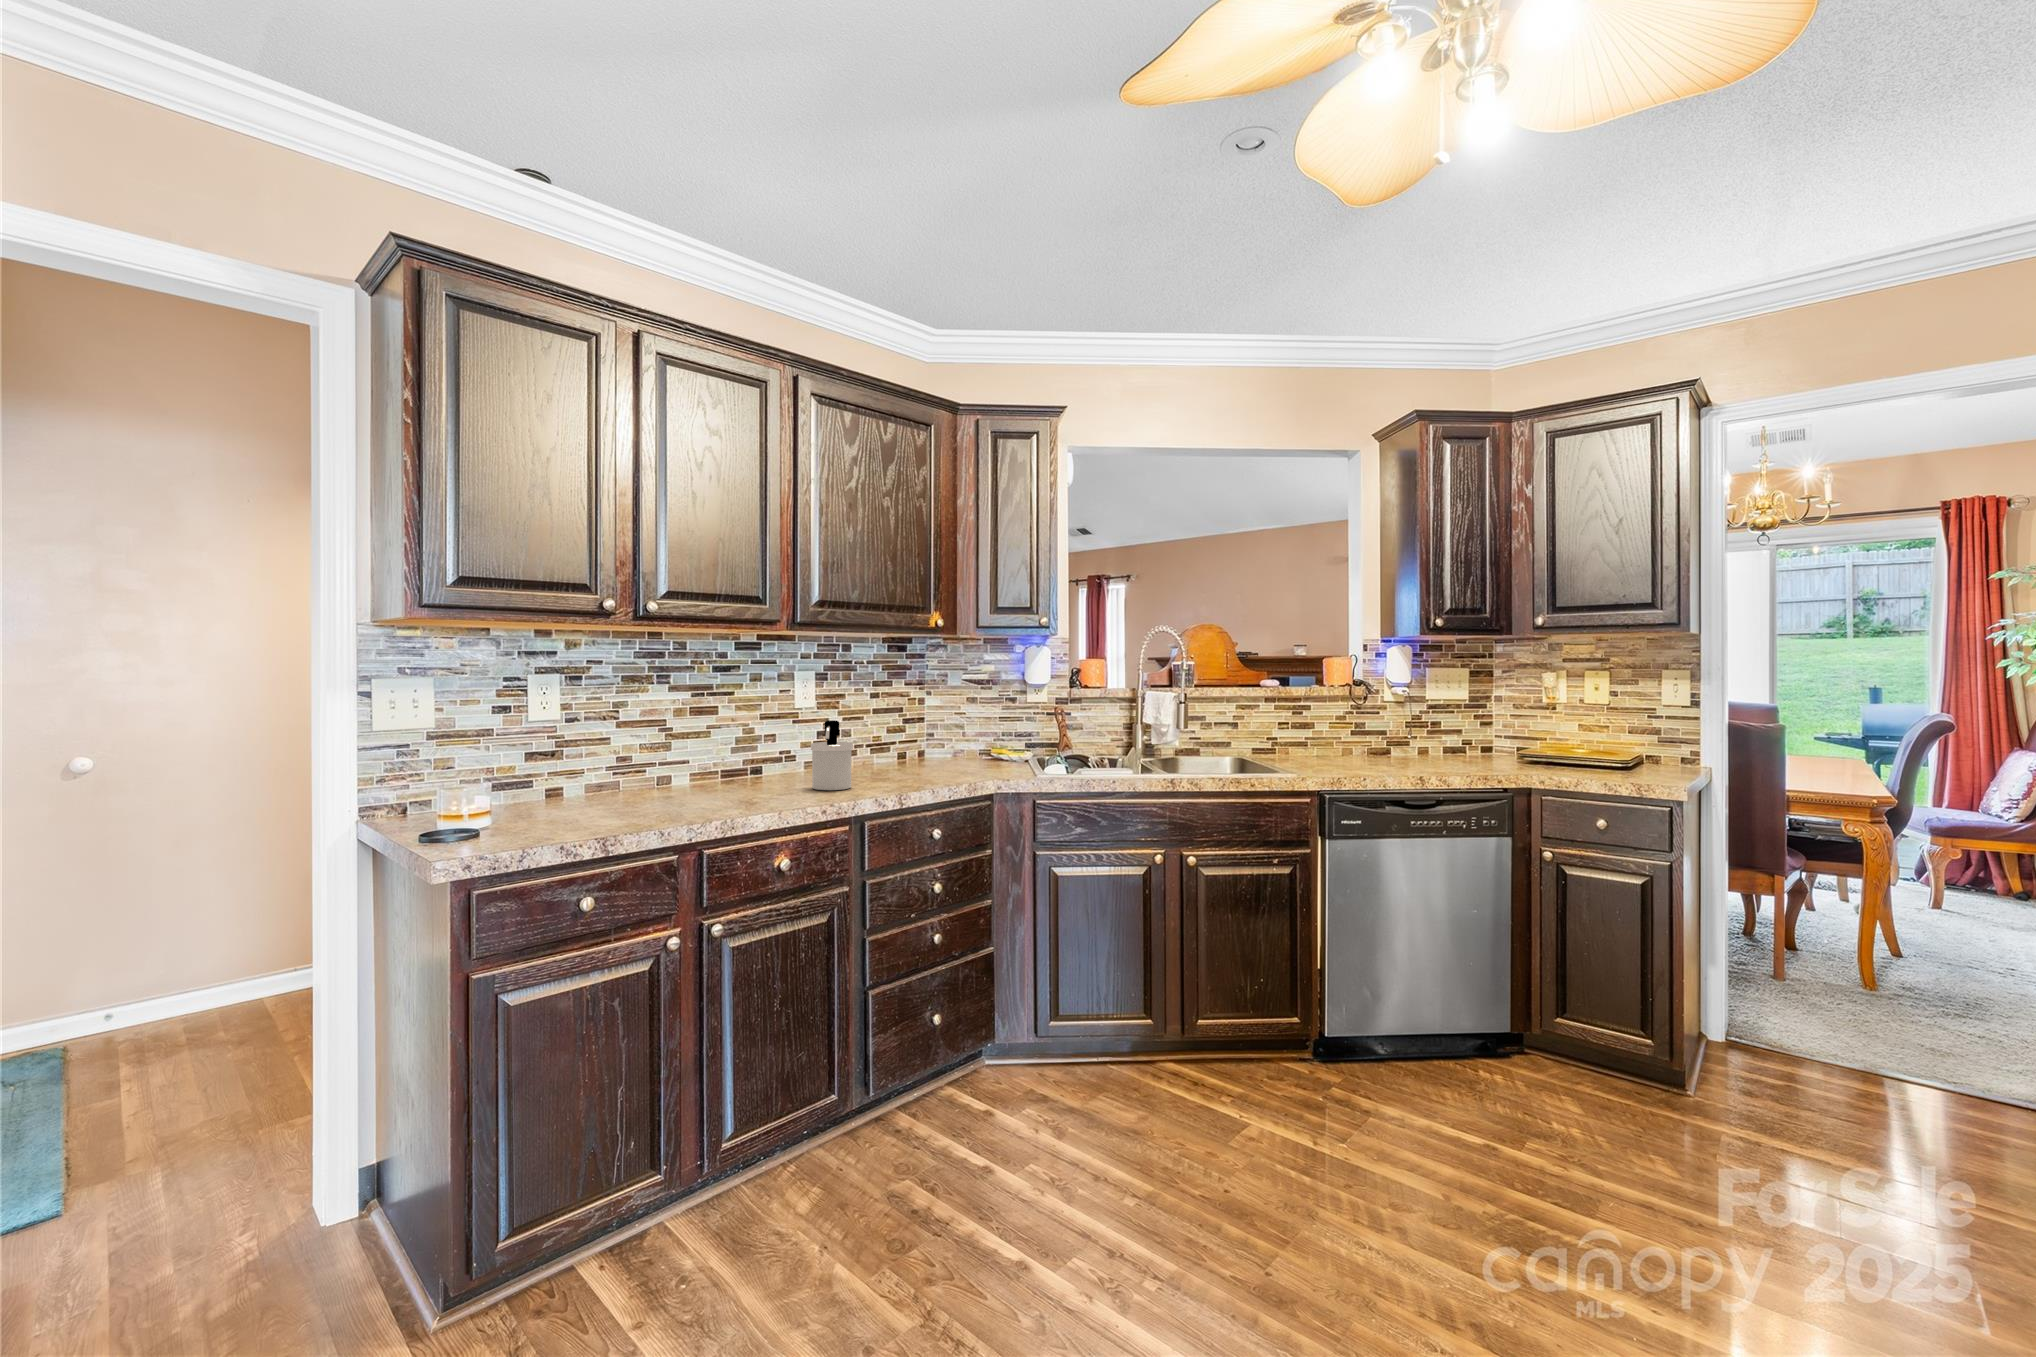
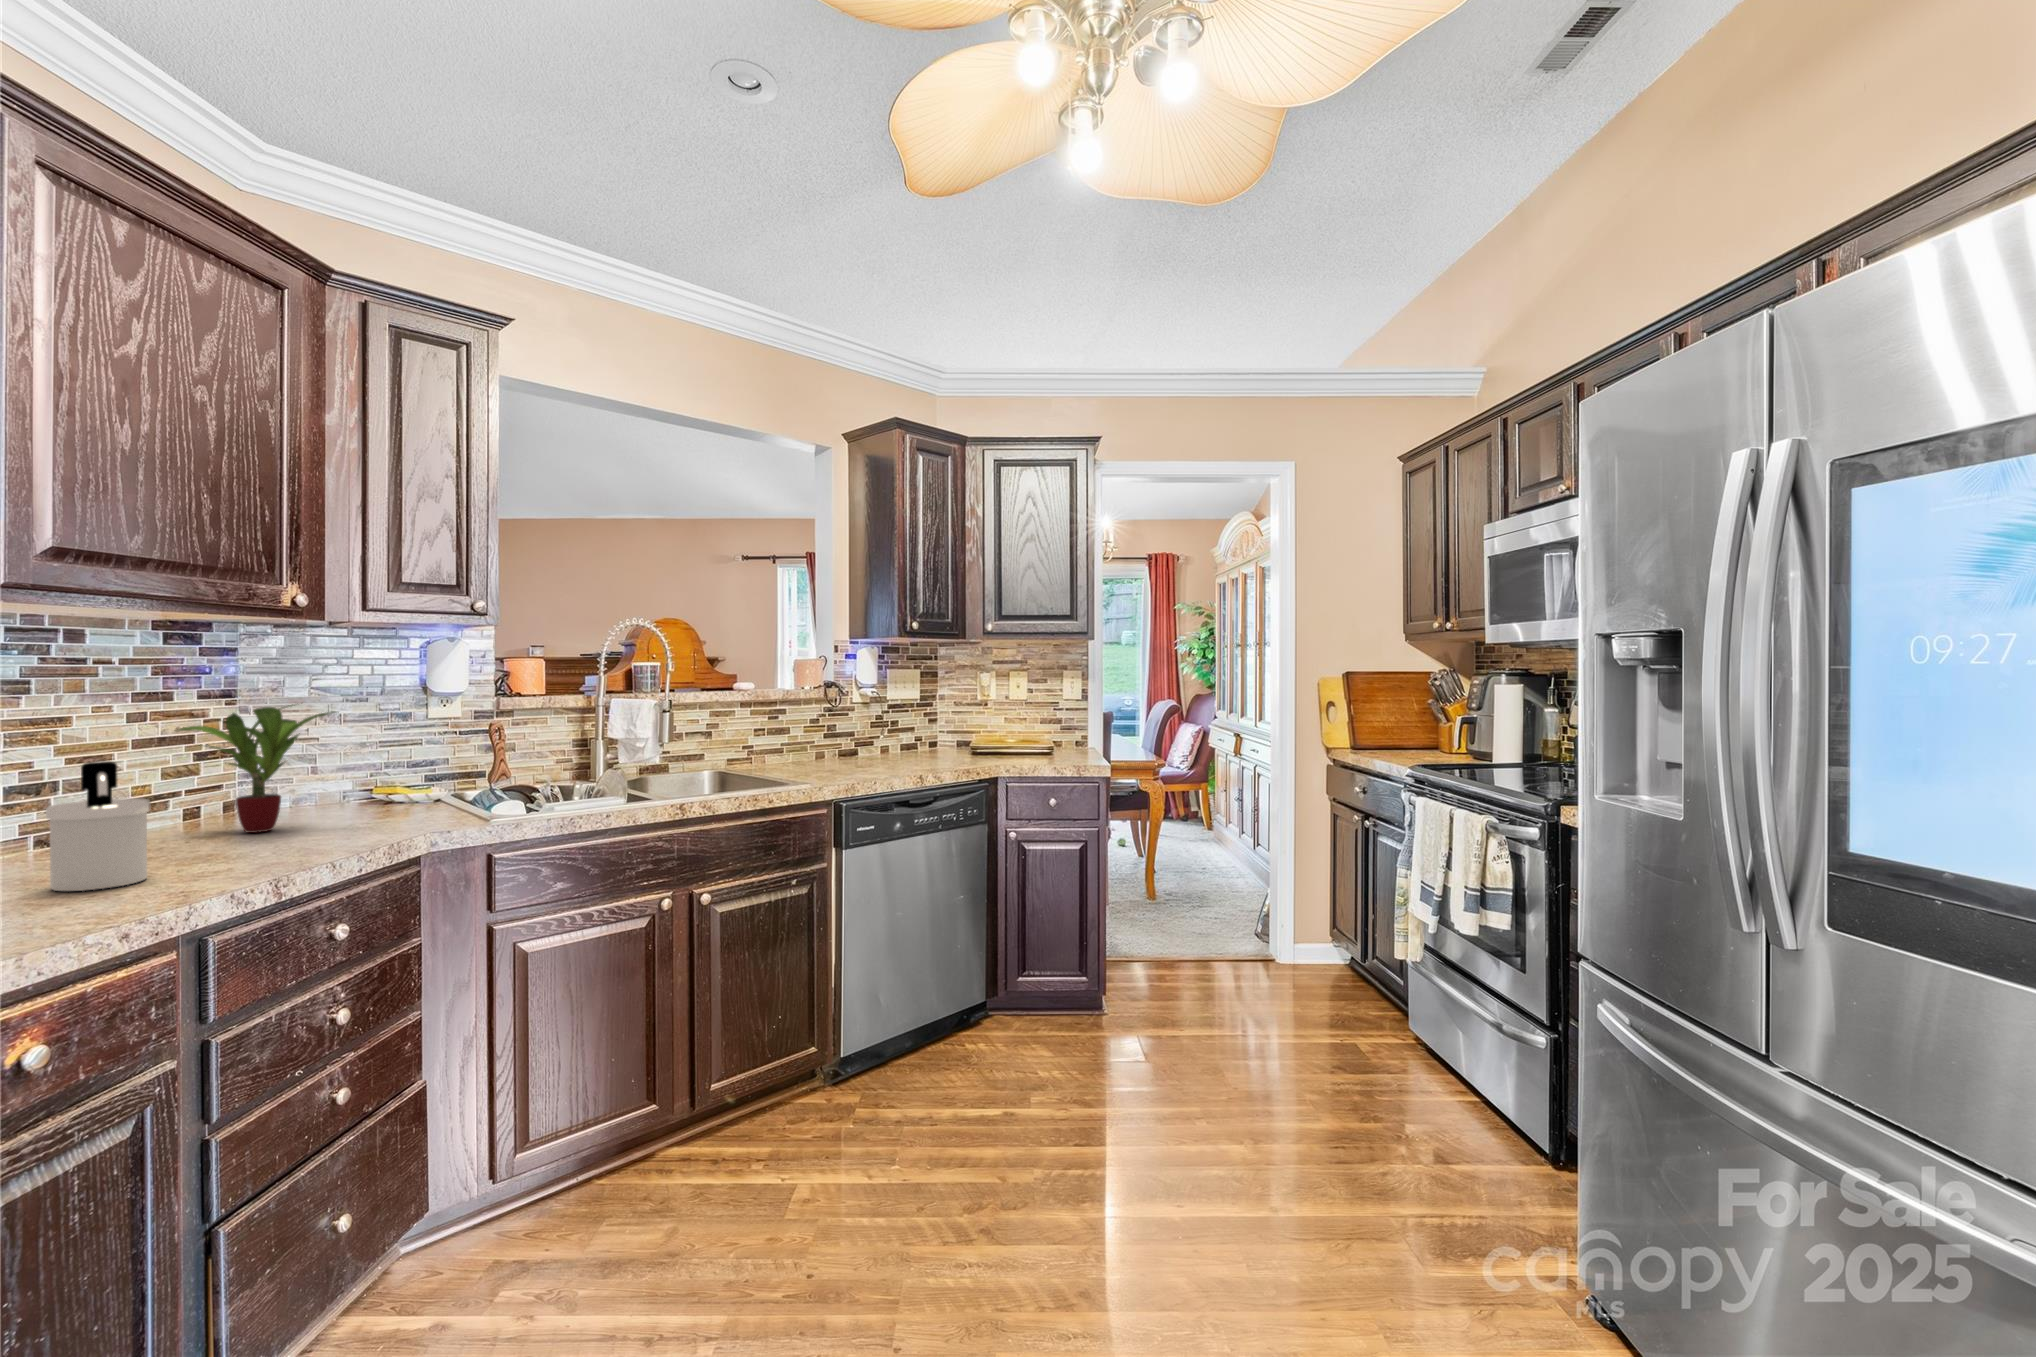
potted plant: none [882,689,960,770] -> present [177,707,336,833]

